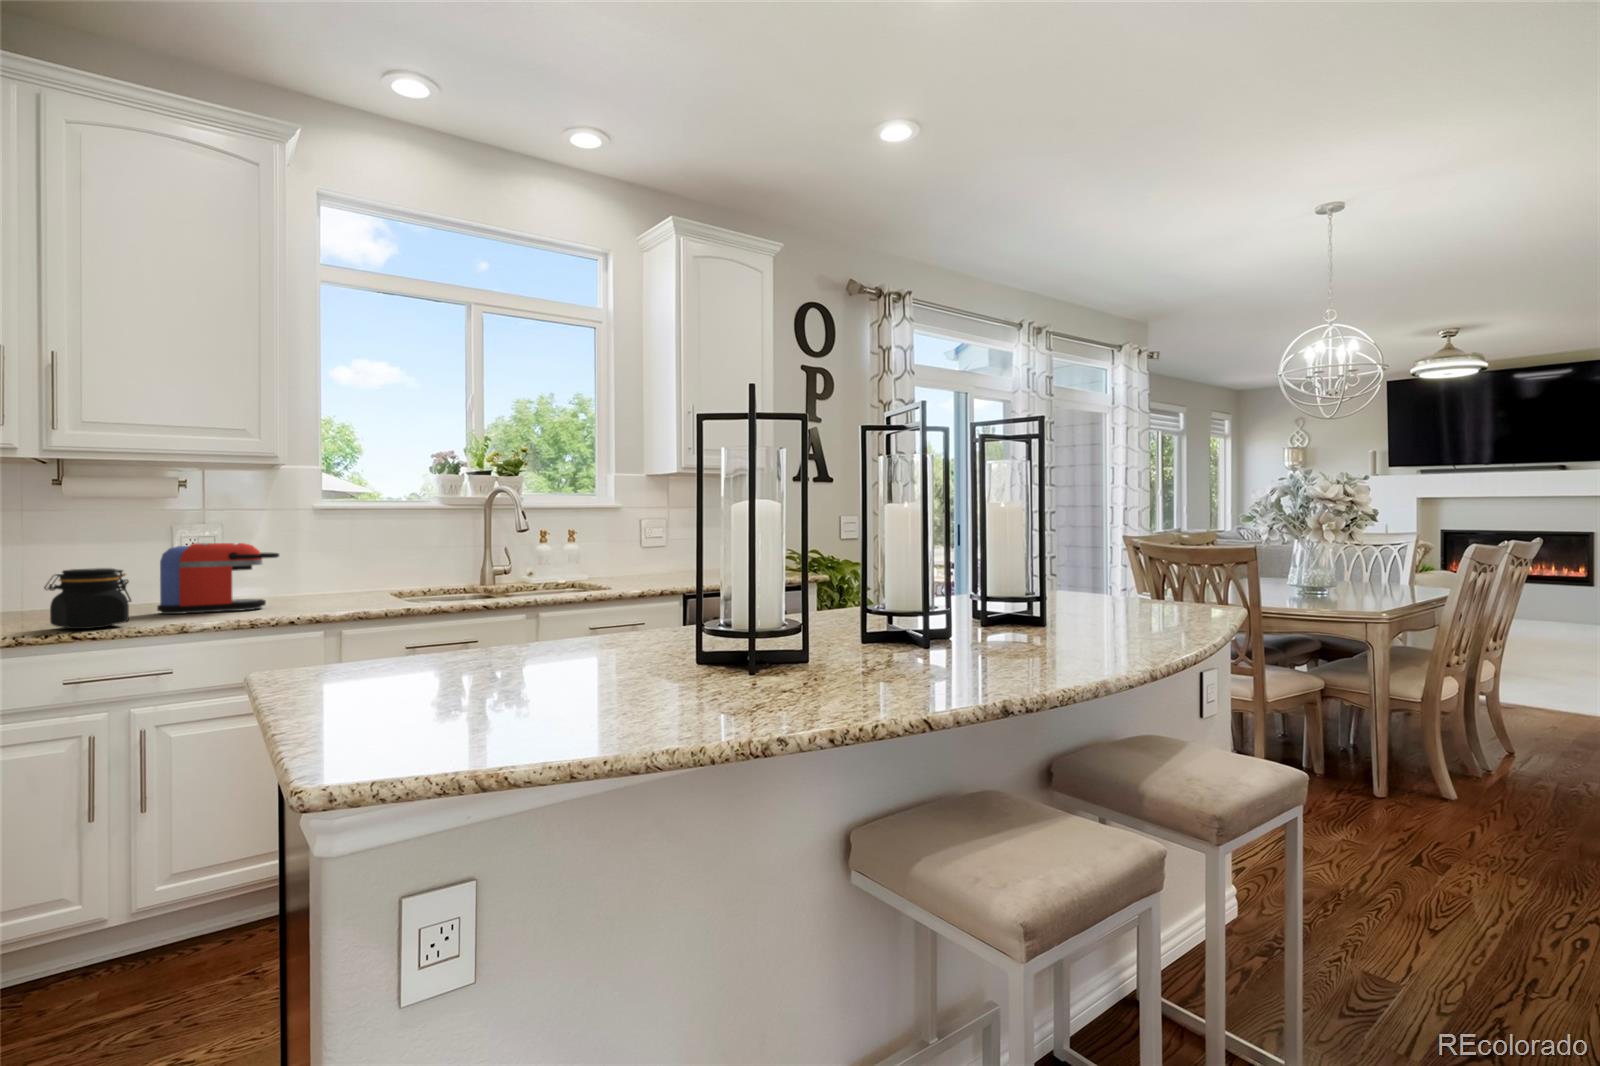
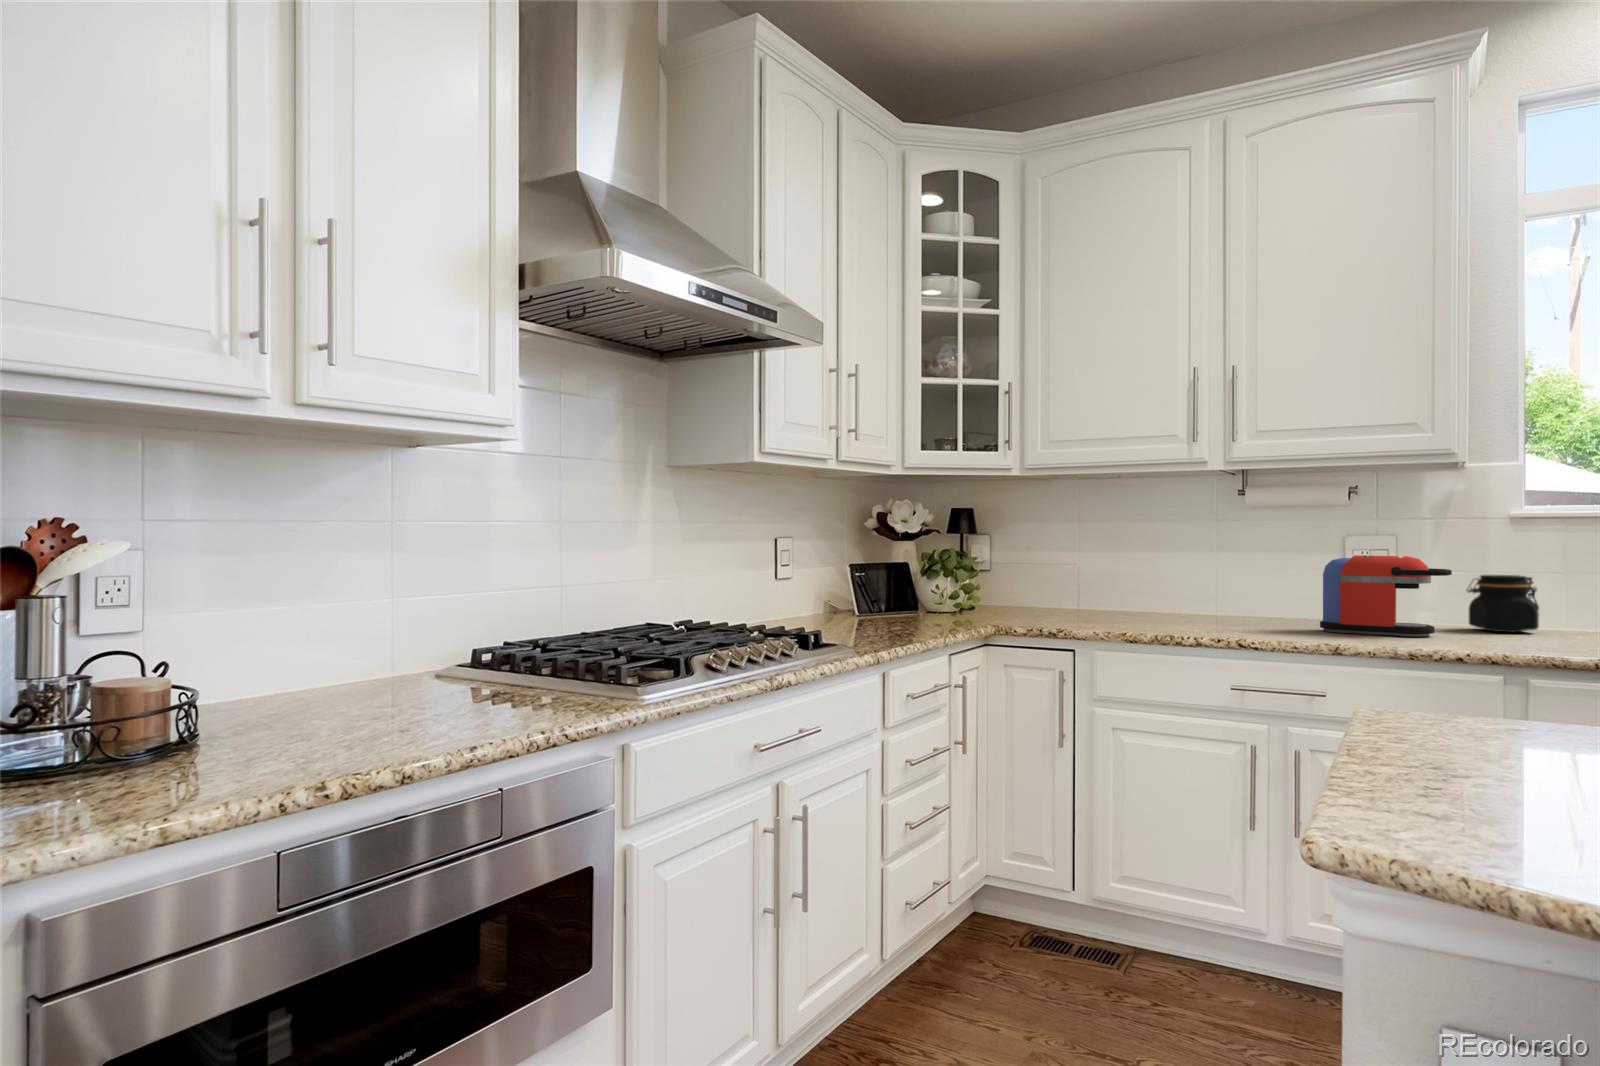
jar: present [44,568,131,629] -> present [1466,575,1539,632]

